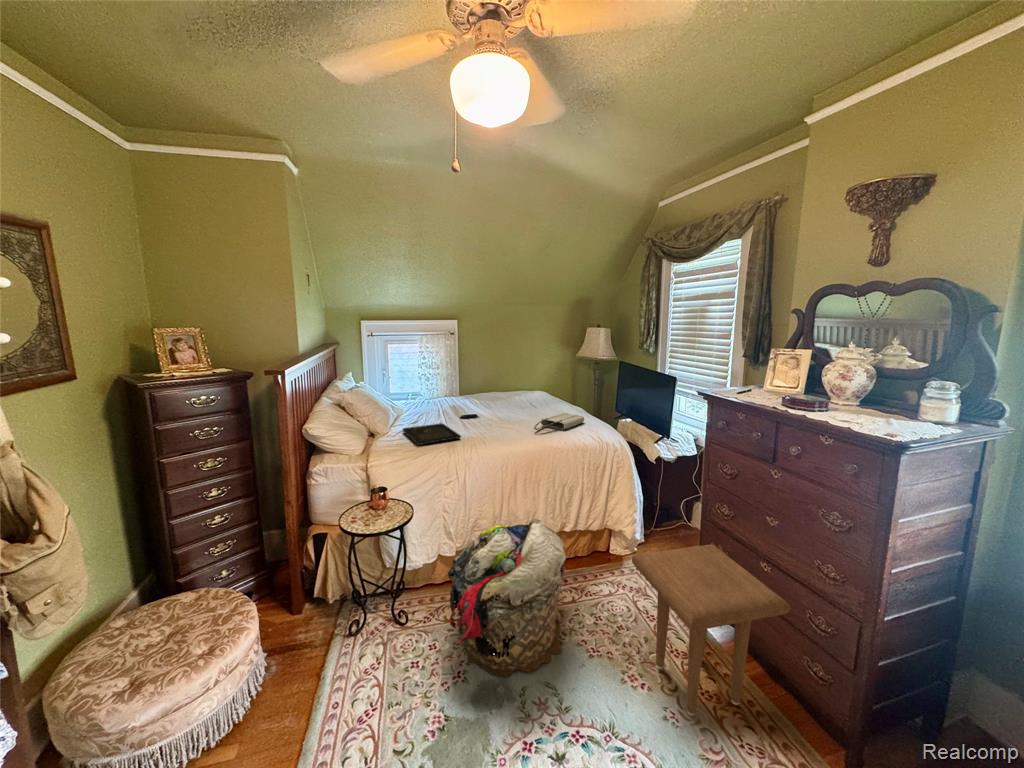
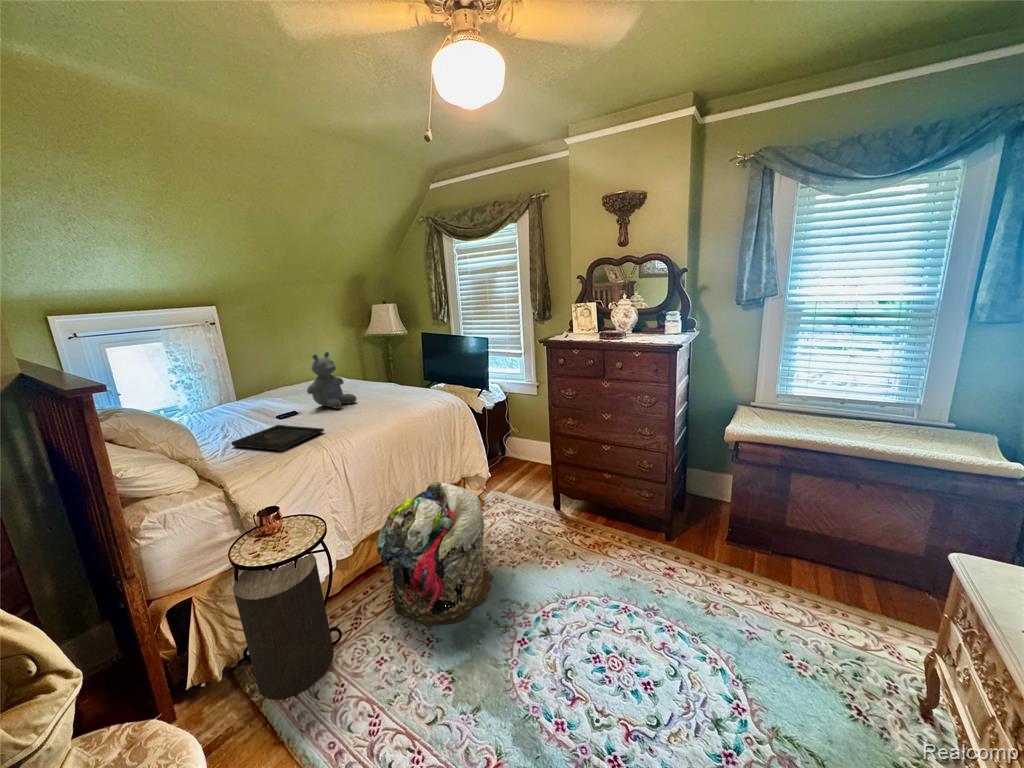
stuffed bear: none [479,368,519,421] -> present [307,352,357,409]
tote bag: present [534,413,584,430] -> none [389,386,425,405]
stool: none [336,526,403,648] -> present [233,553,333,700]
side table: present [632,544,790,716] -> none [530,449,628,562]

